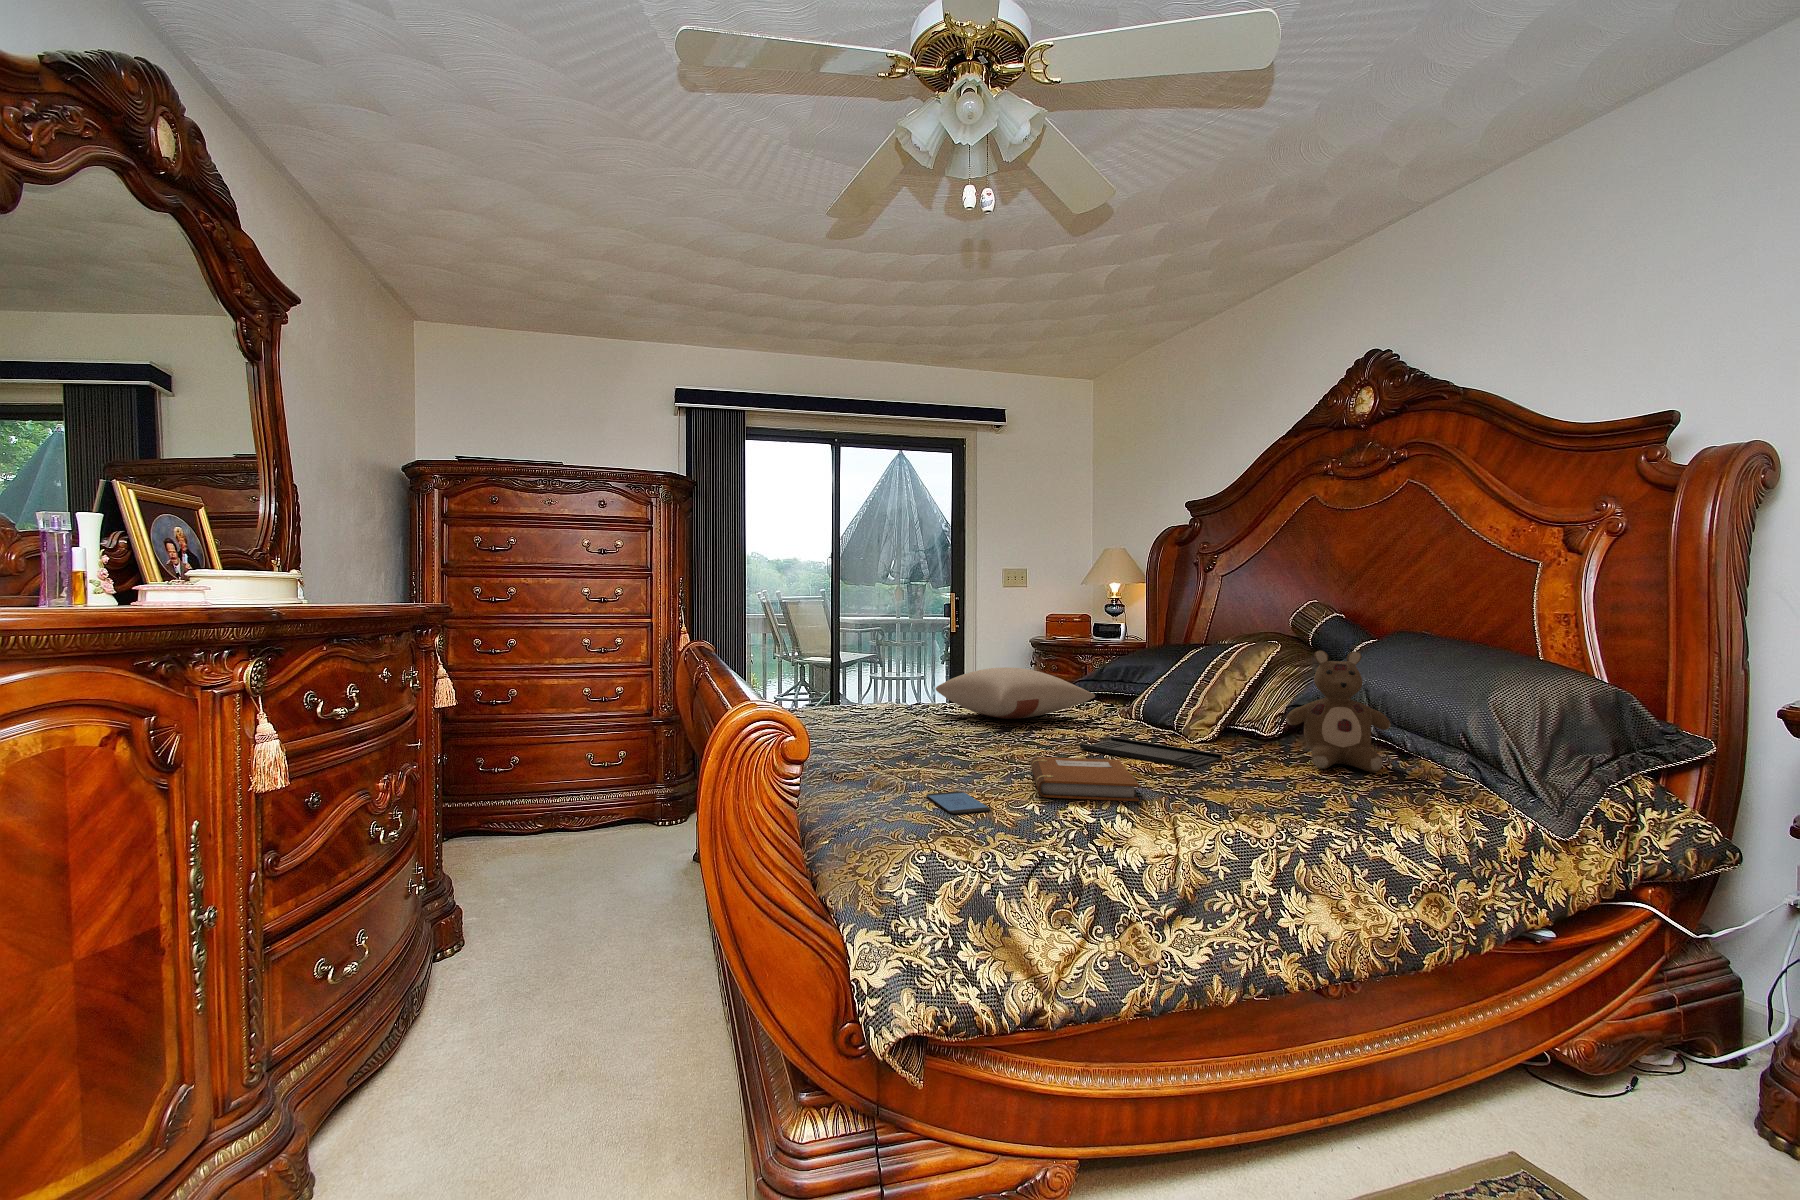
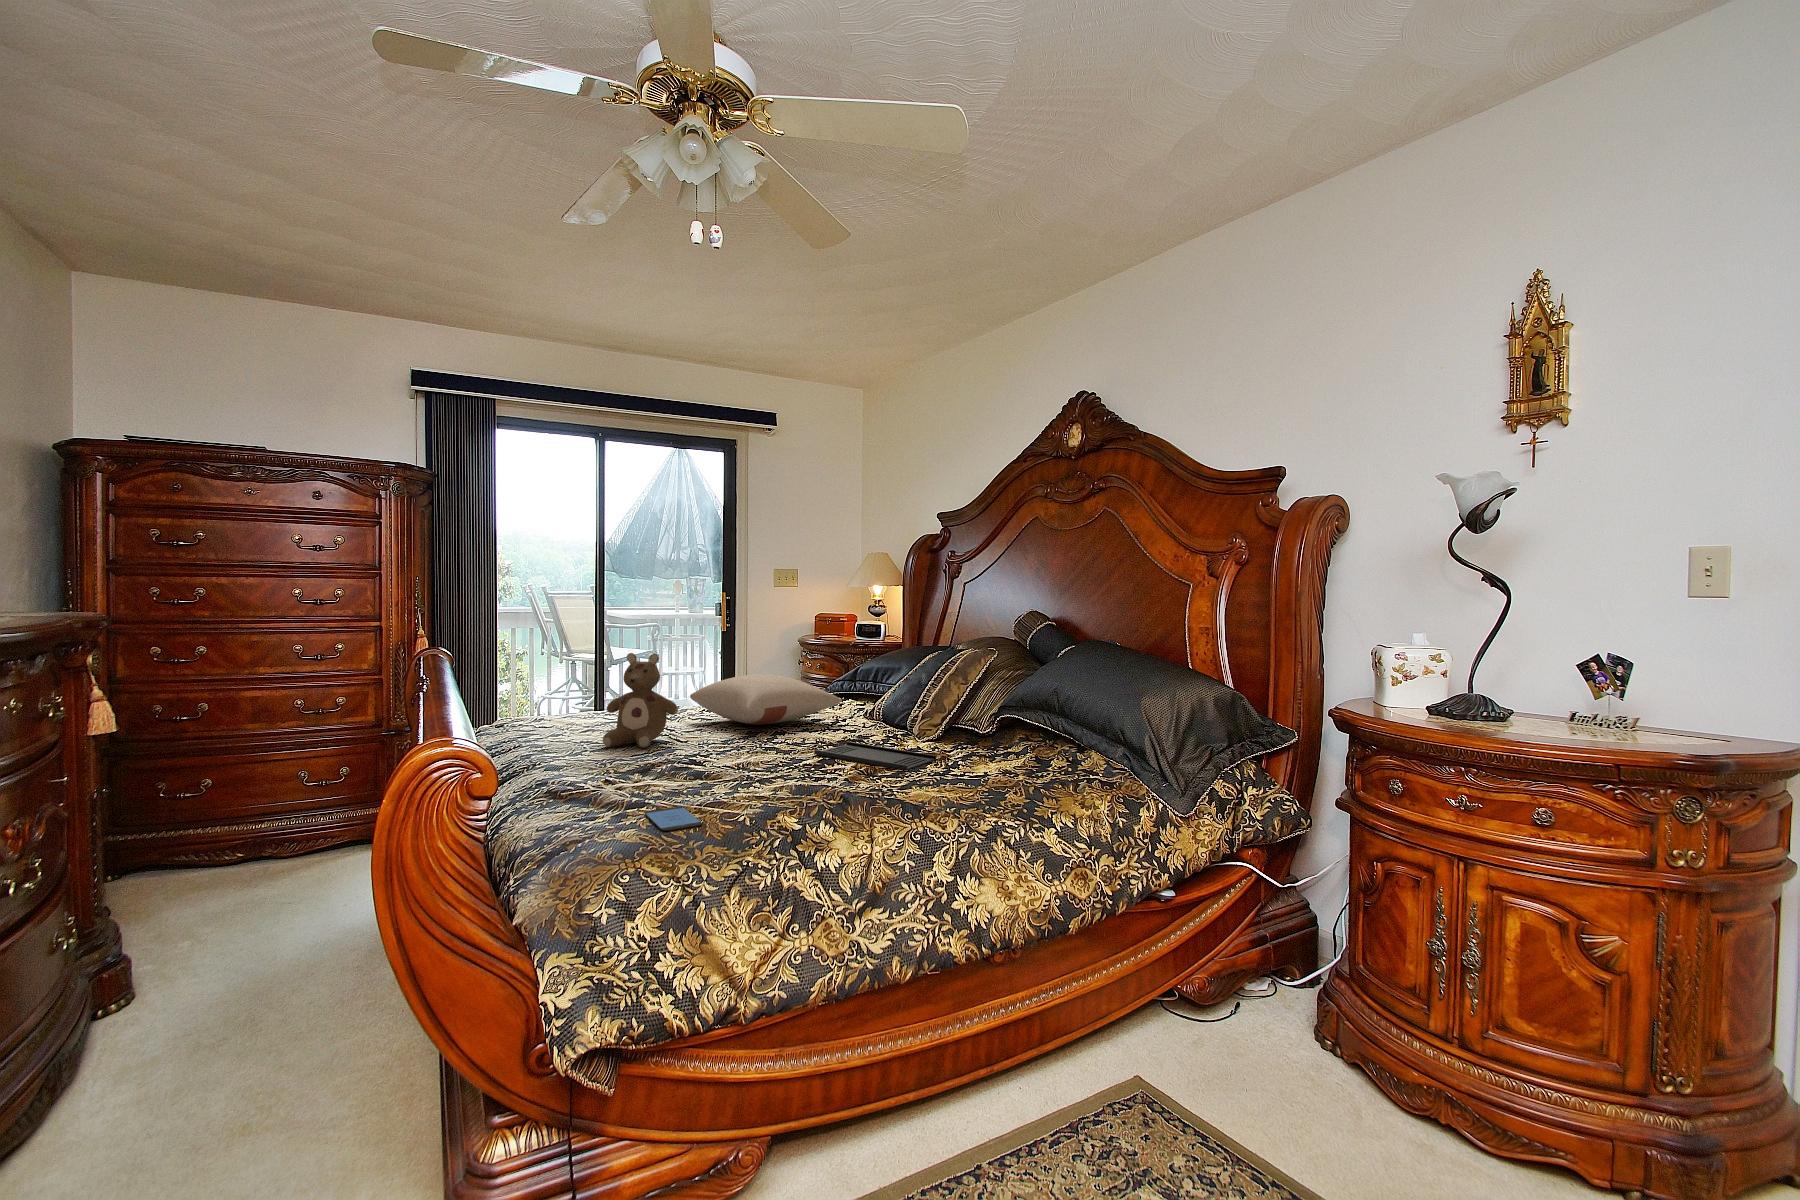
stuffed bear: present [1286,650,1391,772] -> present [603,653,678,748]
notebook: present [1031,757,1139,801] -> none [753,767,845,808]

